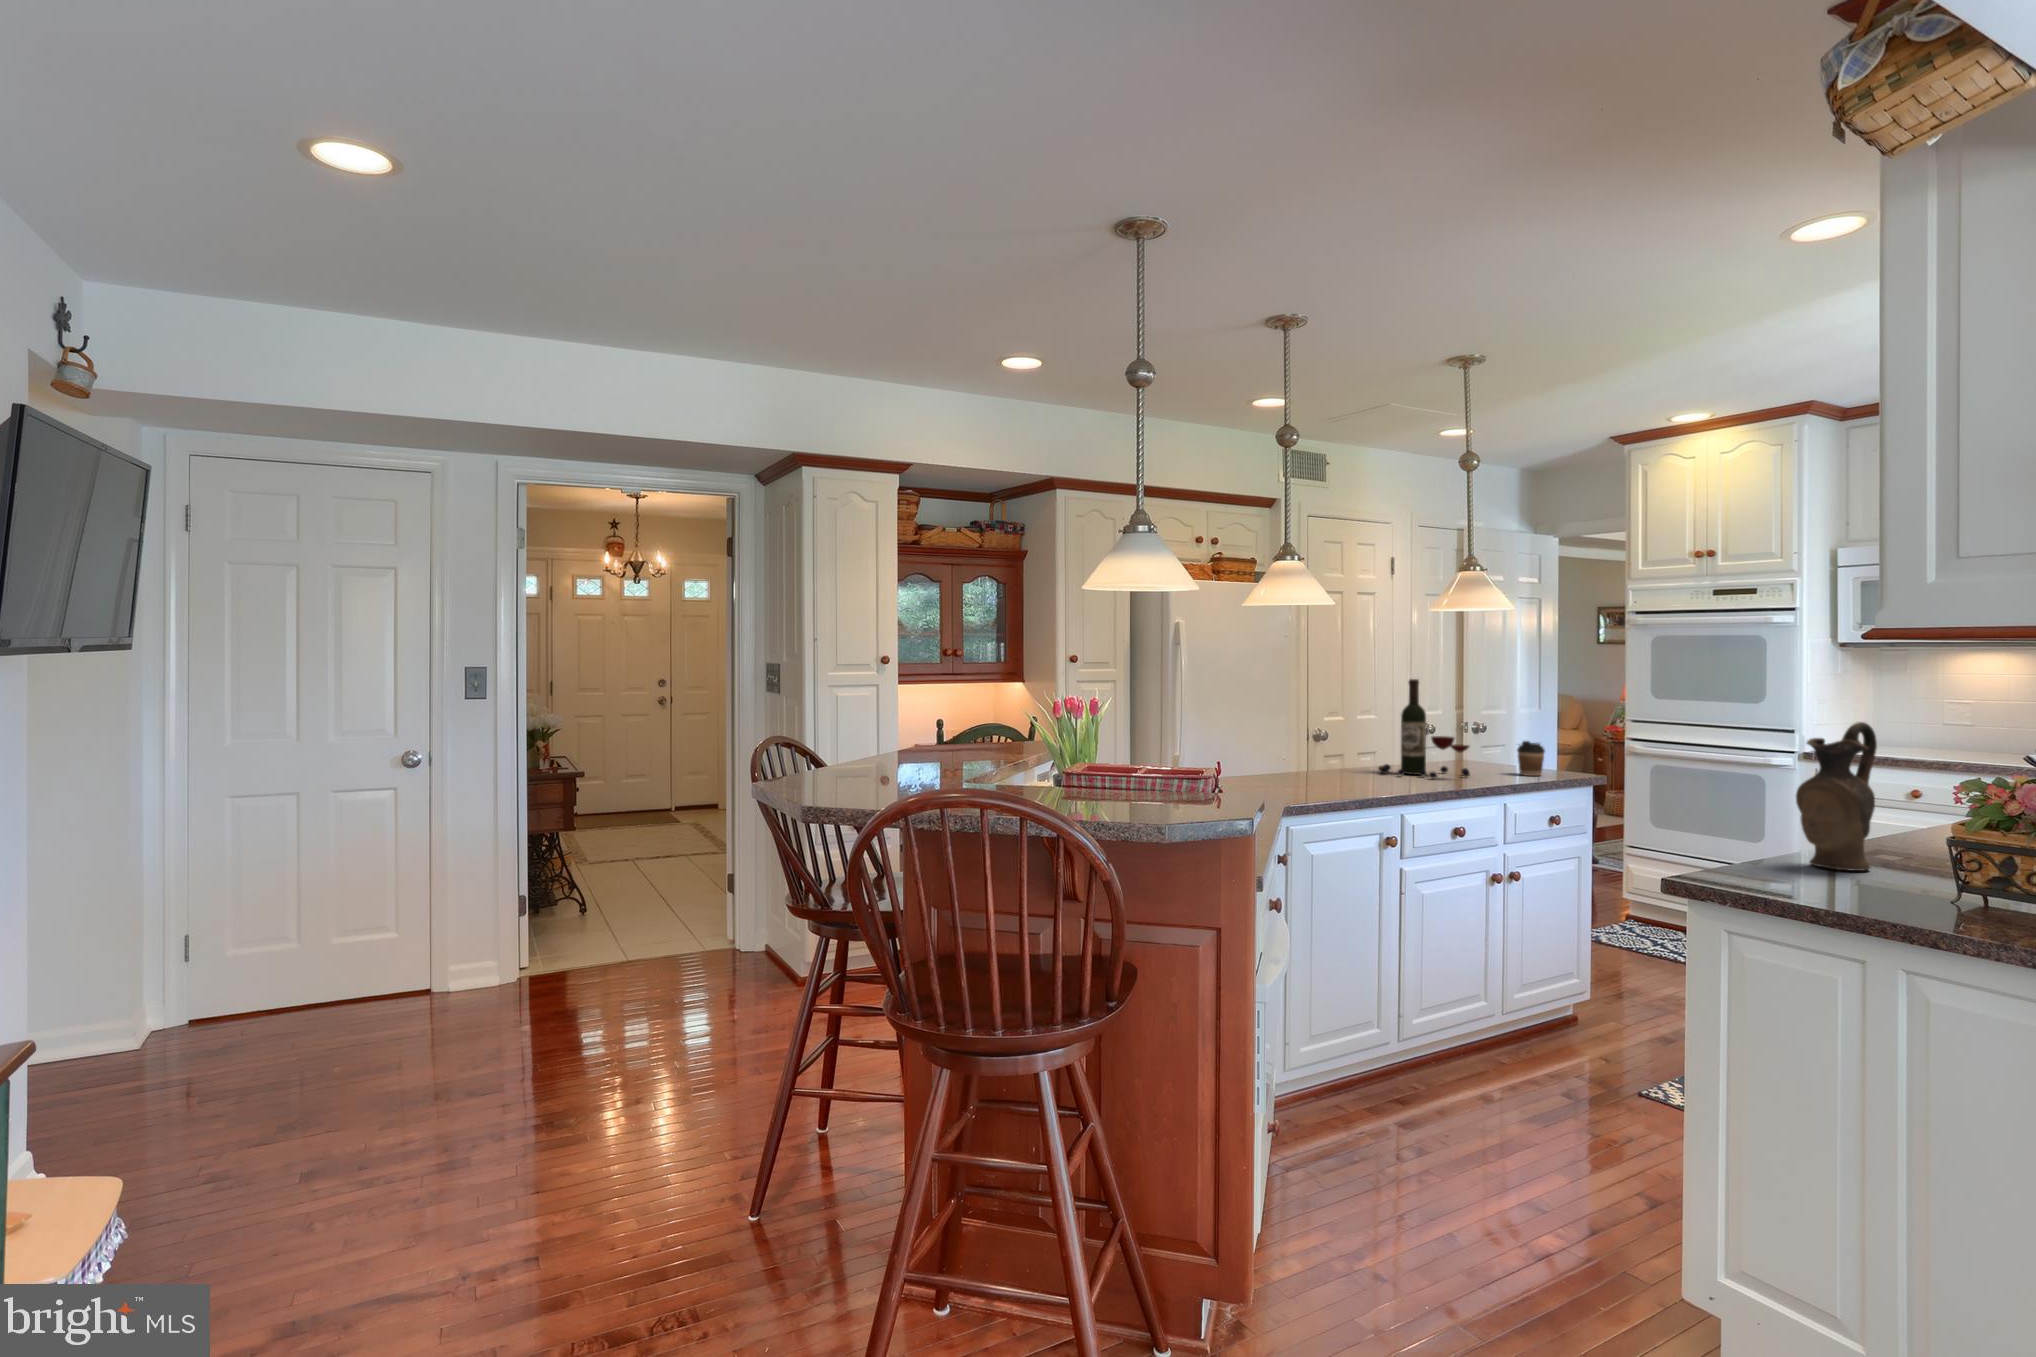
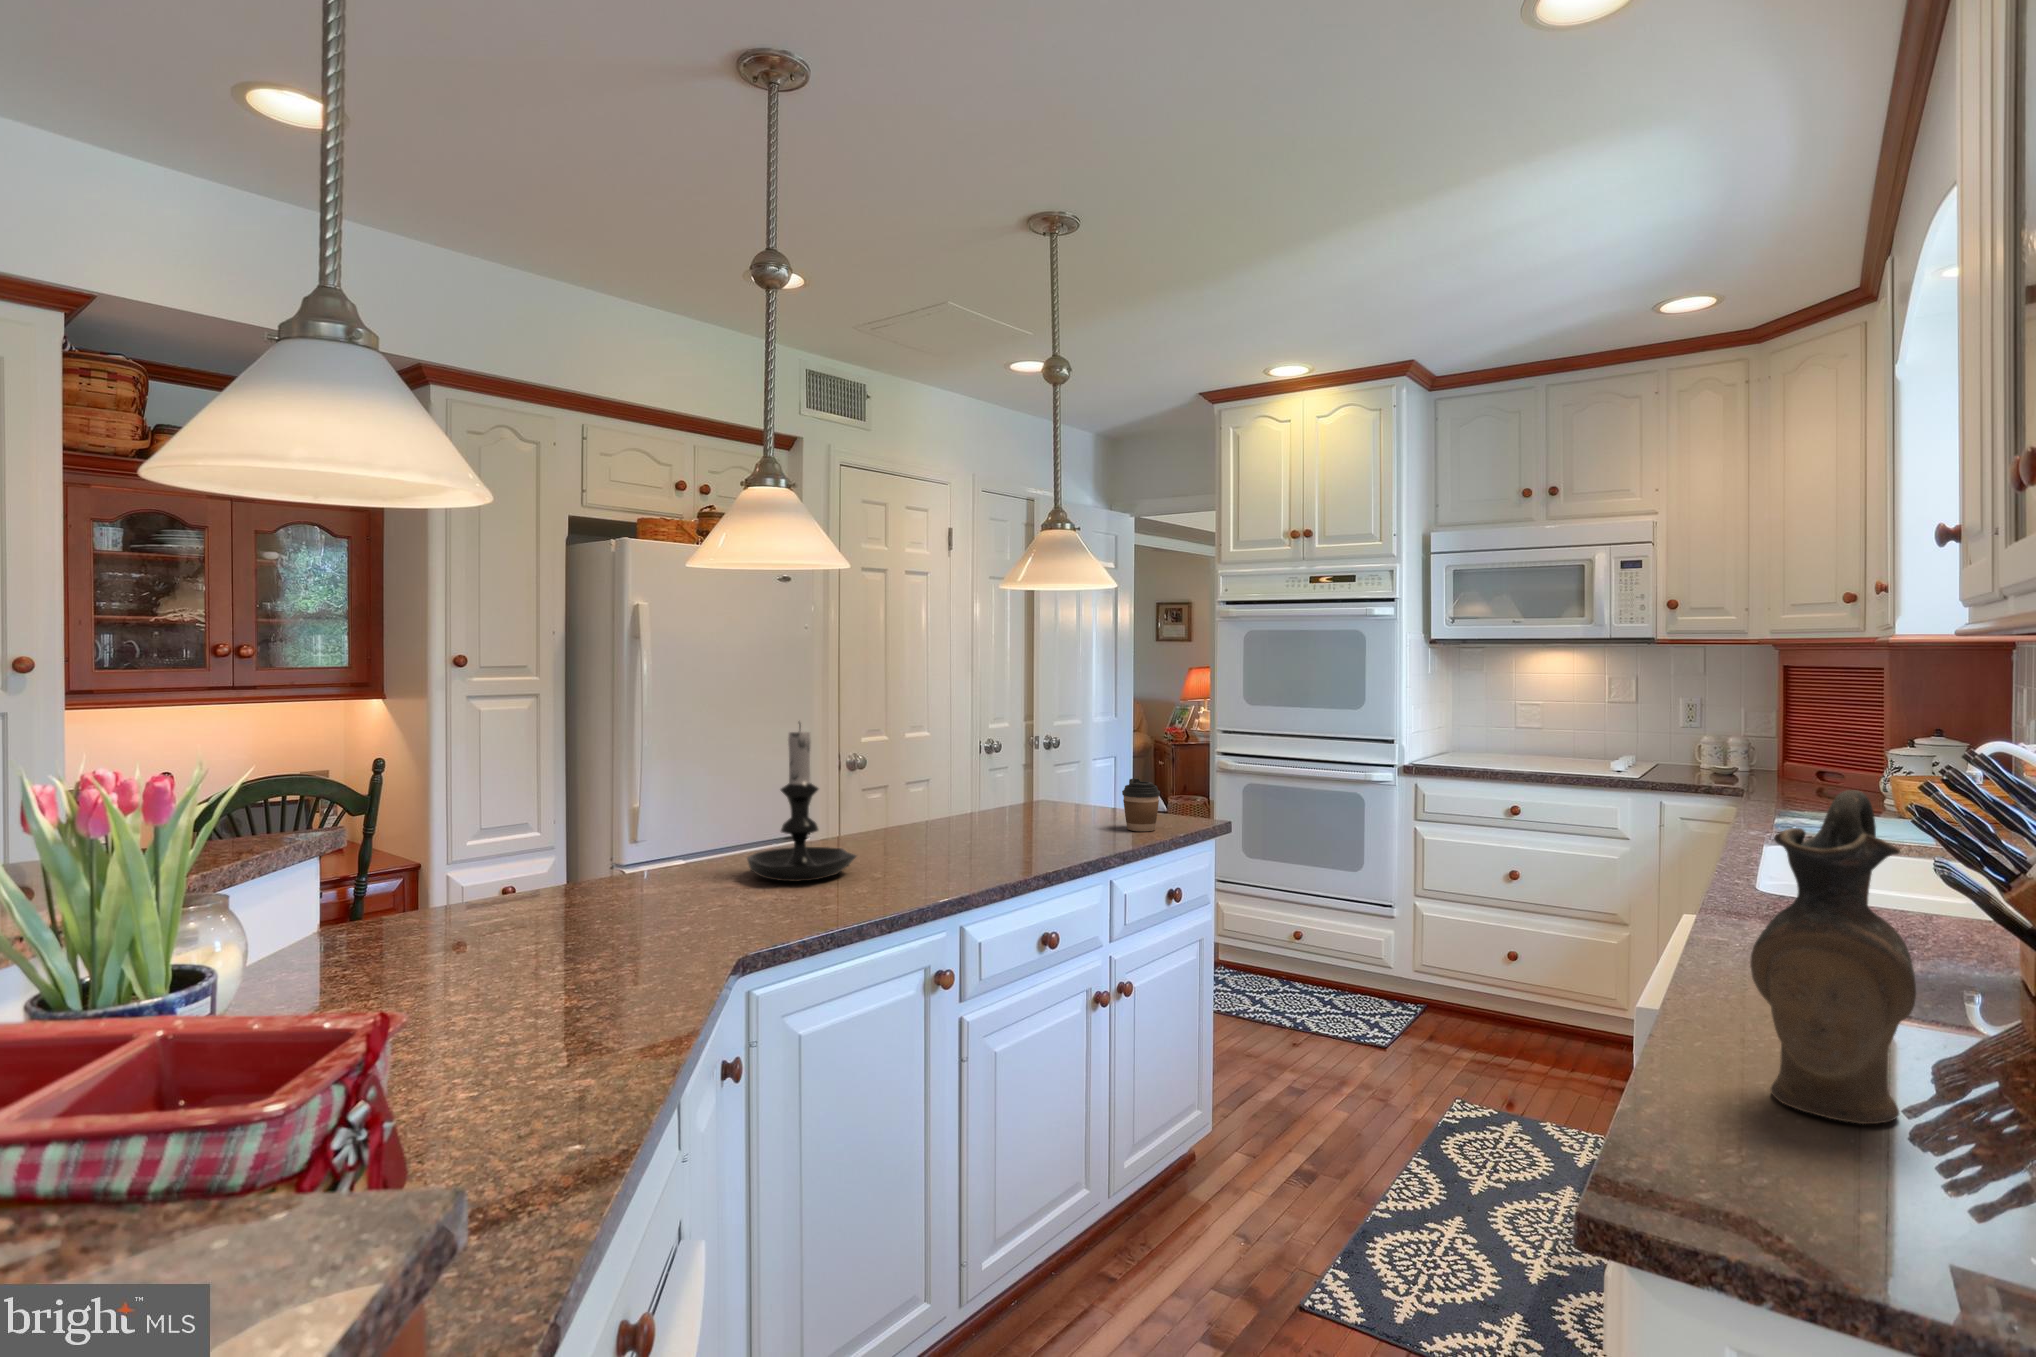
wine bottle: present [1378,679,1470,778] -> none [927,690,1066,850]
candle holder: none [1274,695,1338,784] -> present [747,723,856,881]

